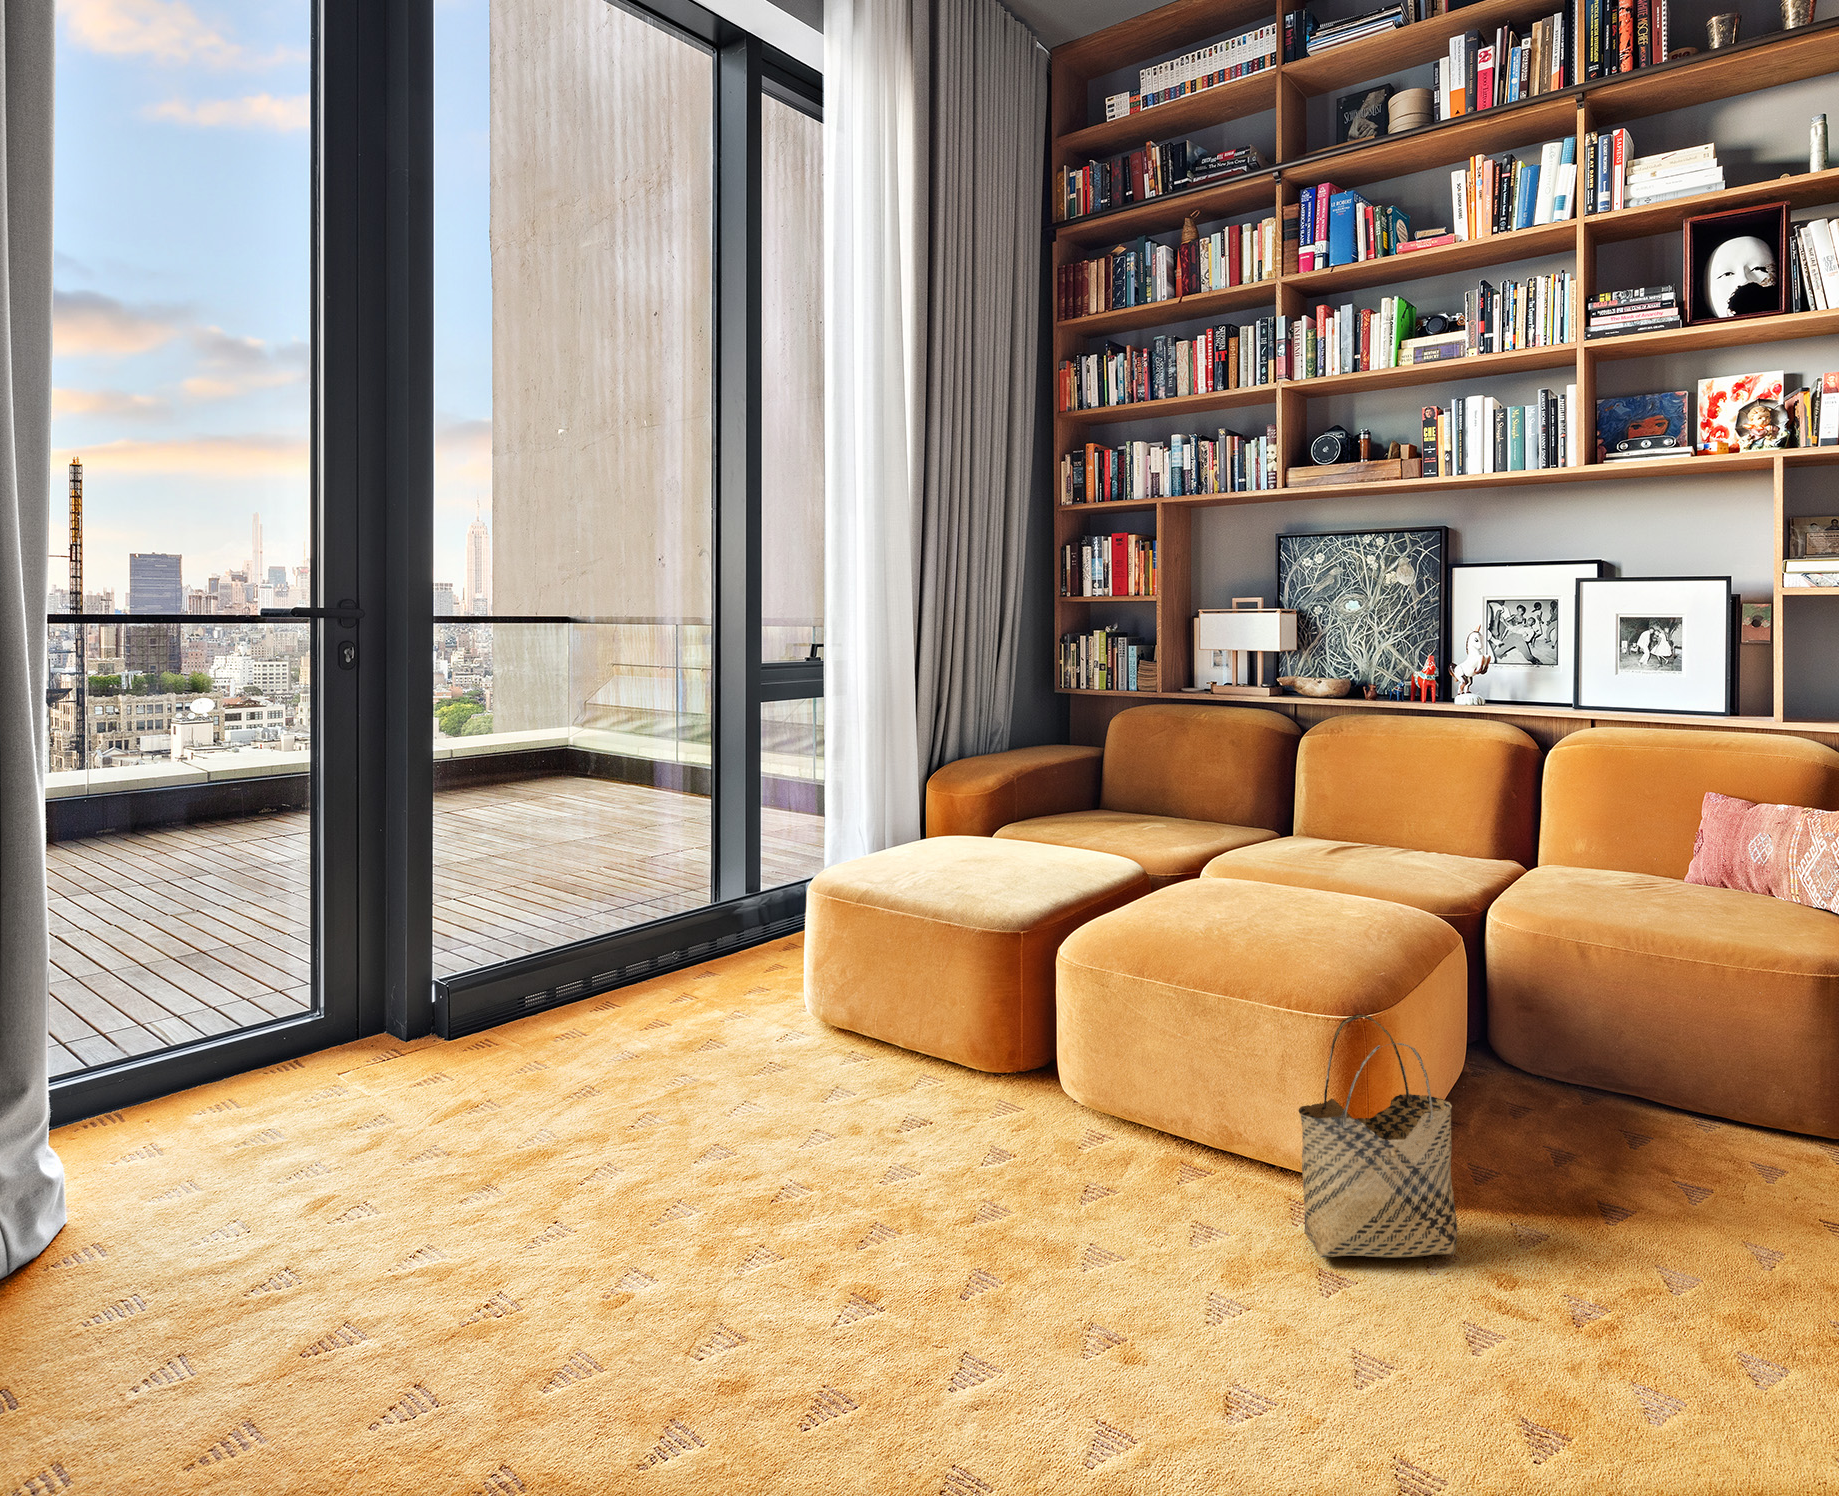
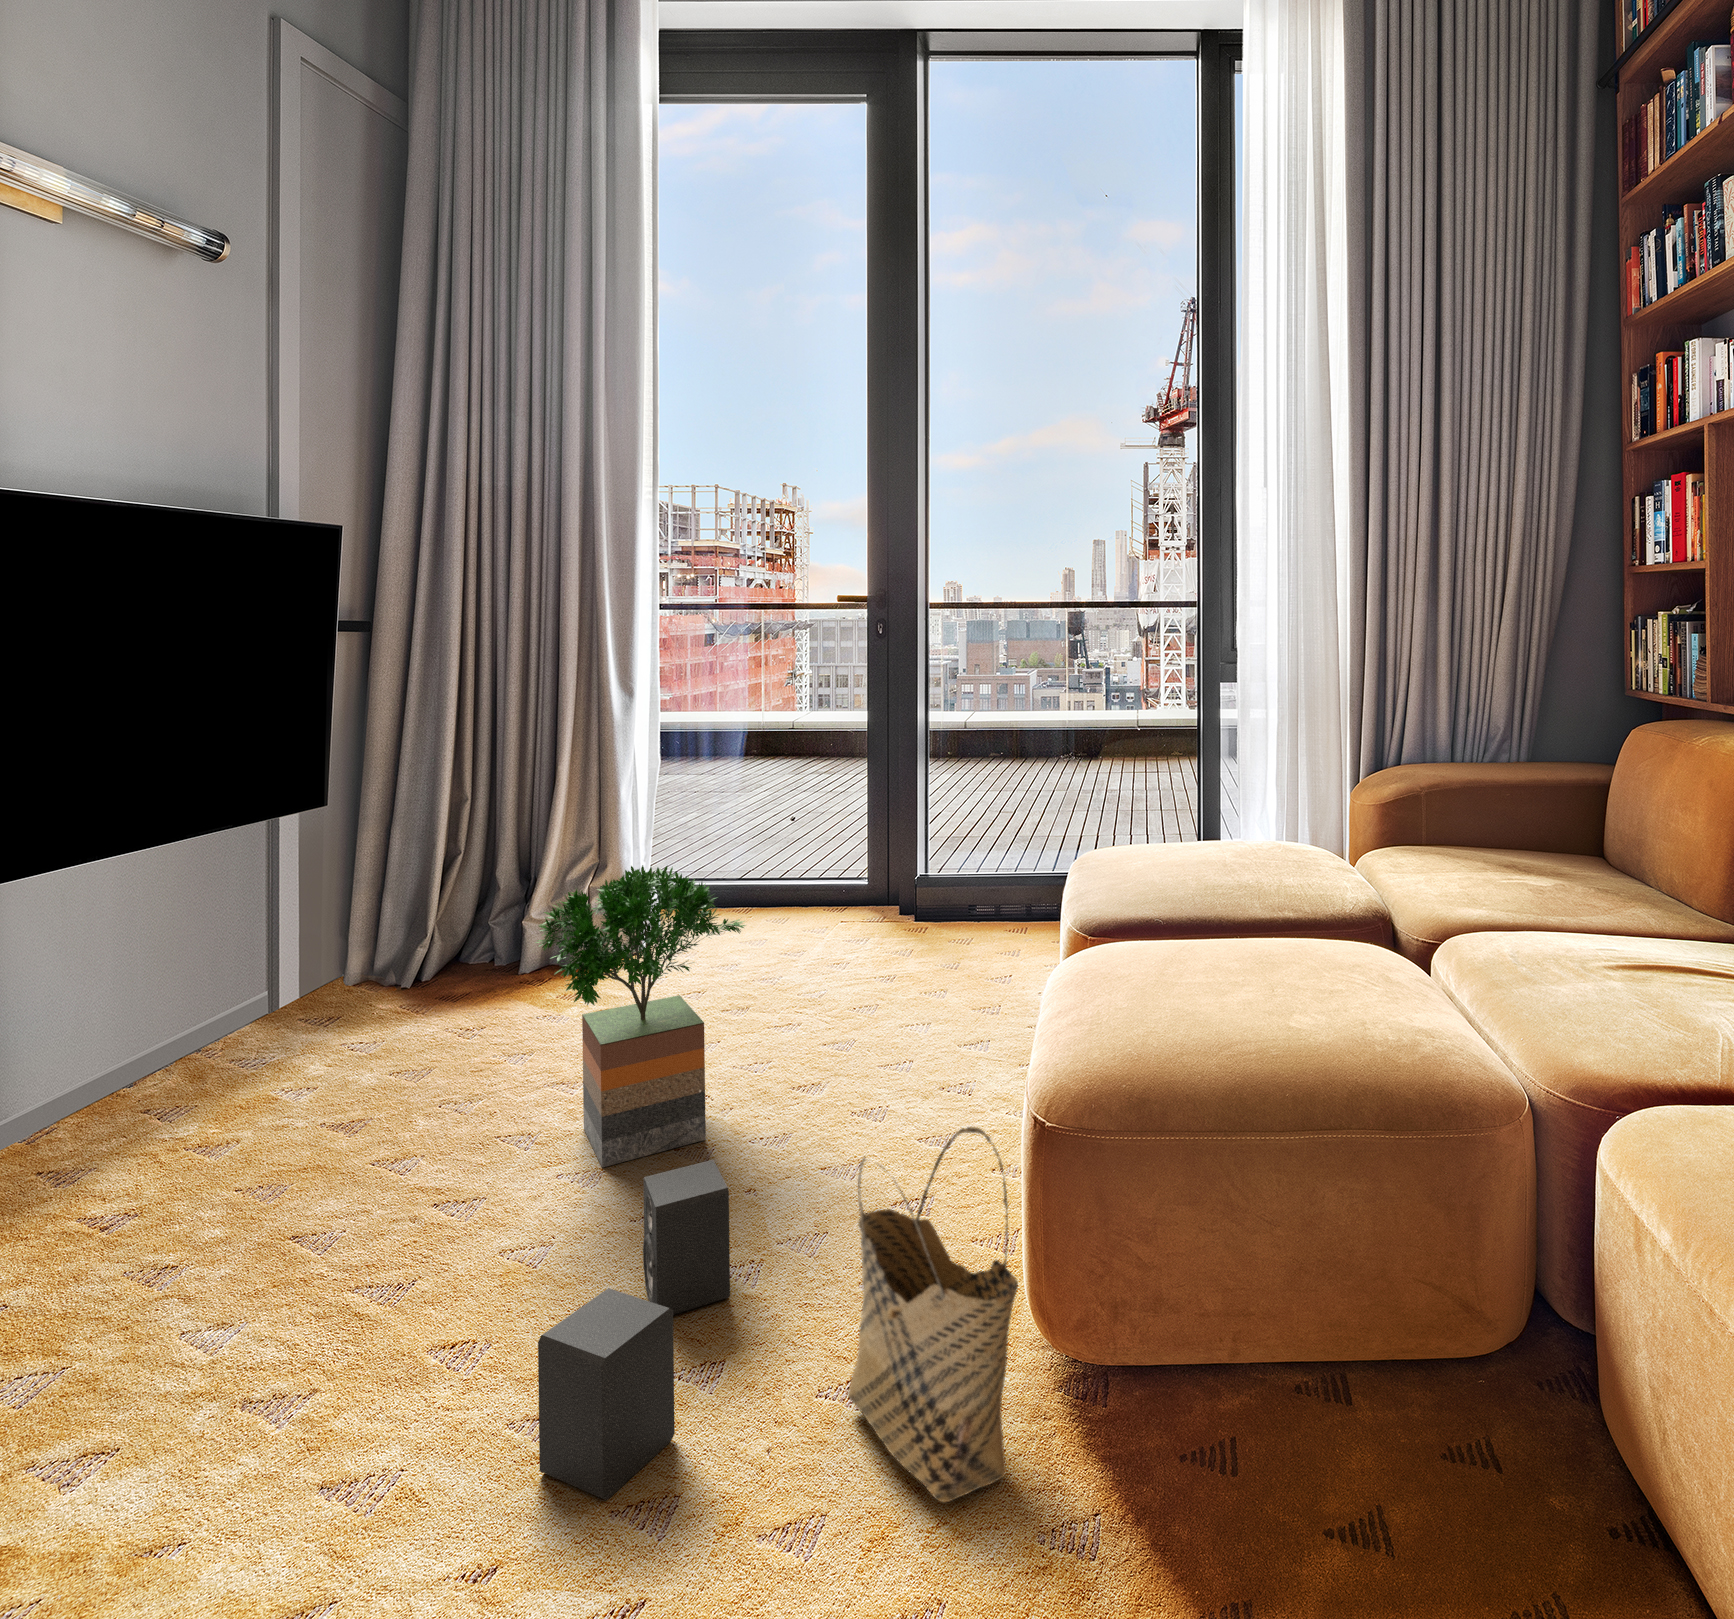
potted tree: none [635,933,851,1302] -> present [536,865,745,1168]
speaker: none [1050,1173,1355,1416] -> present [538,1160,730,1500]

